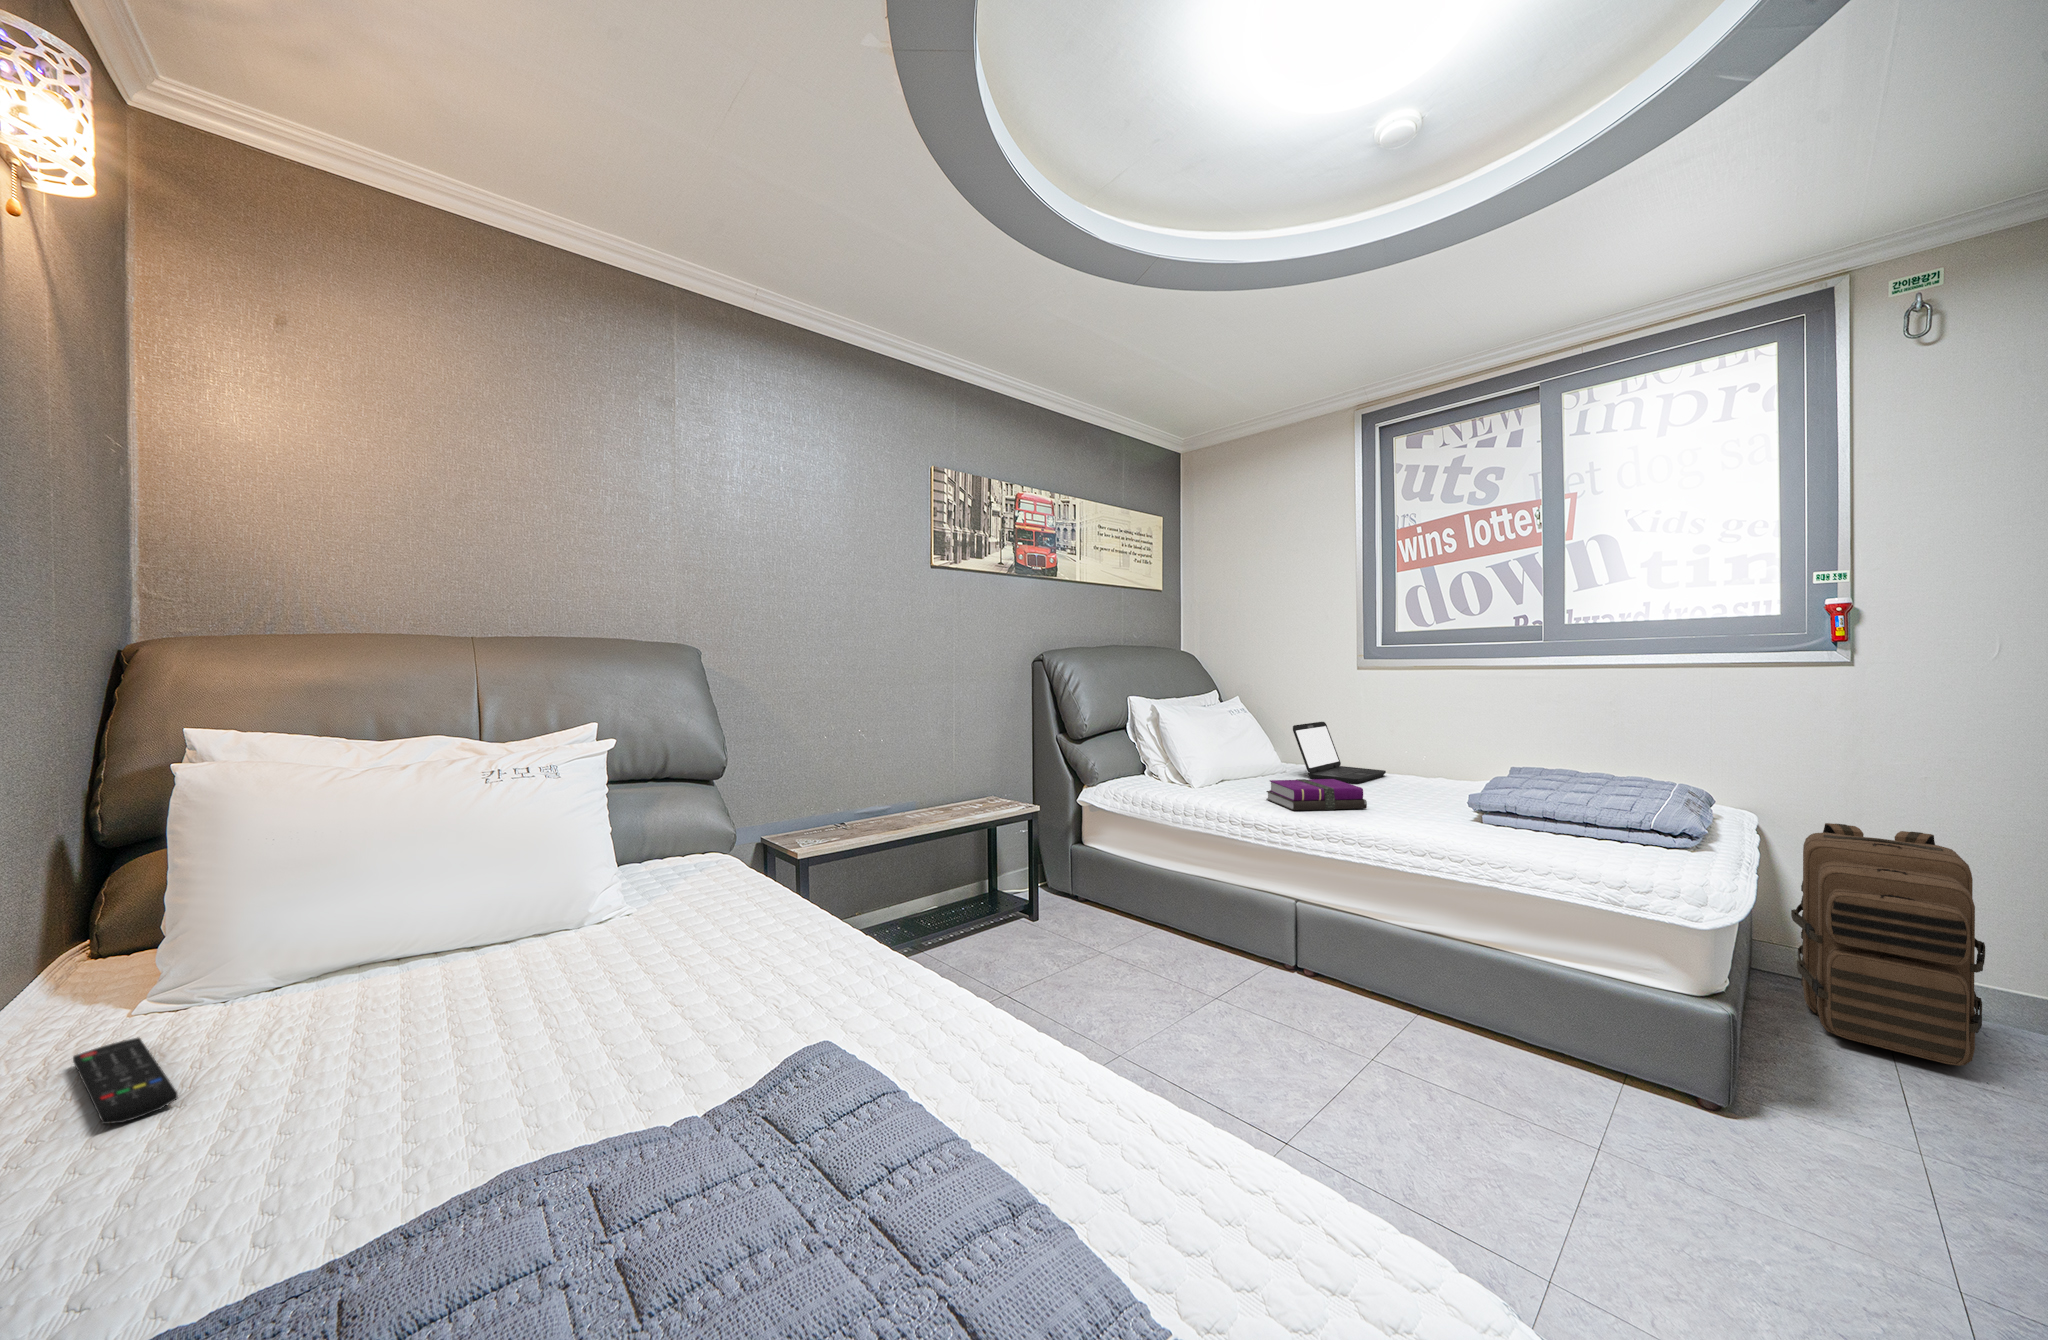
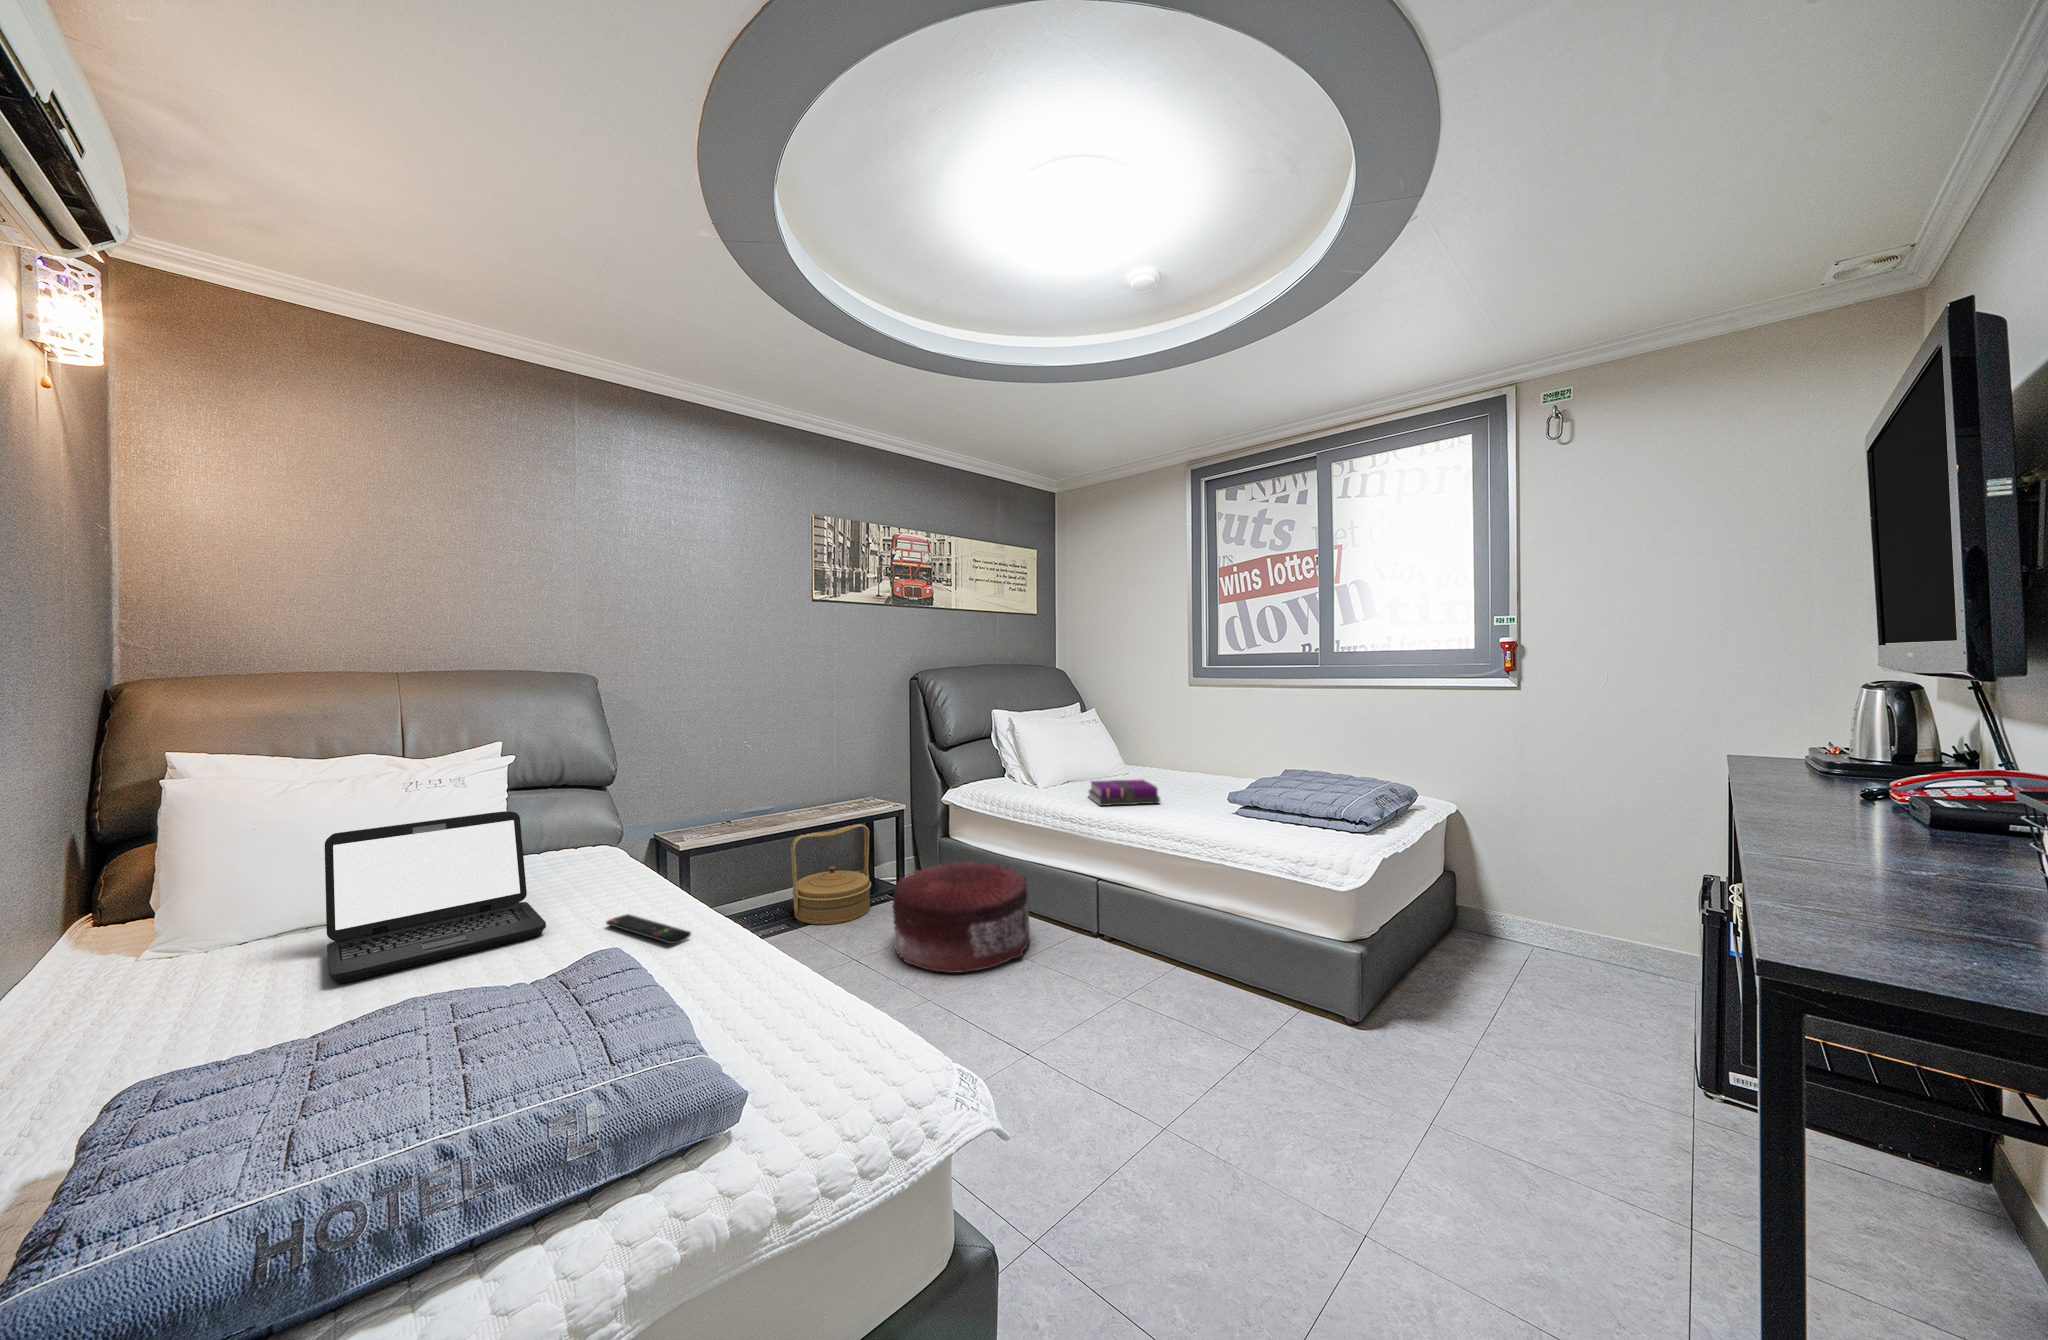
laptop: present [1293,722,1386,784] -> present [325,811,546,984]
backpack: present [1791,823,1985,1066] -> none [1461,811,1576,989]
woven basket: none [913,828,1003,948] -> present [791,824,871,924]
pouf: none [1048,874,1217,1018] -> present [893,861,1030,973]
remote control: present [73,1037,178,1124] -> present [606,914,691,944]

